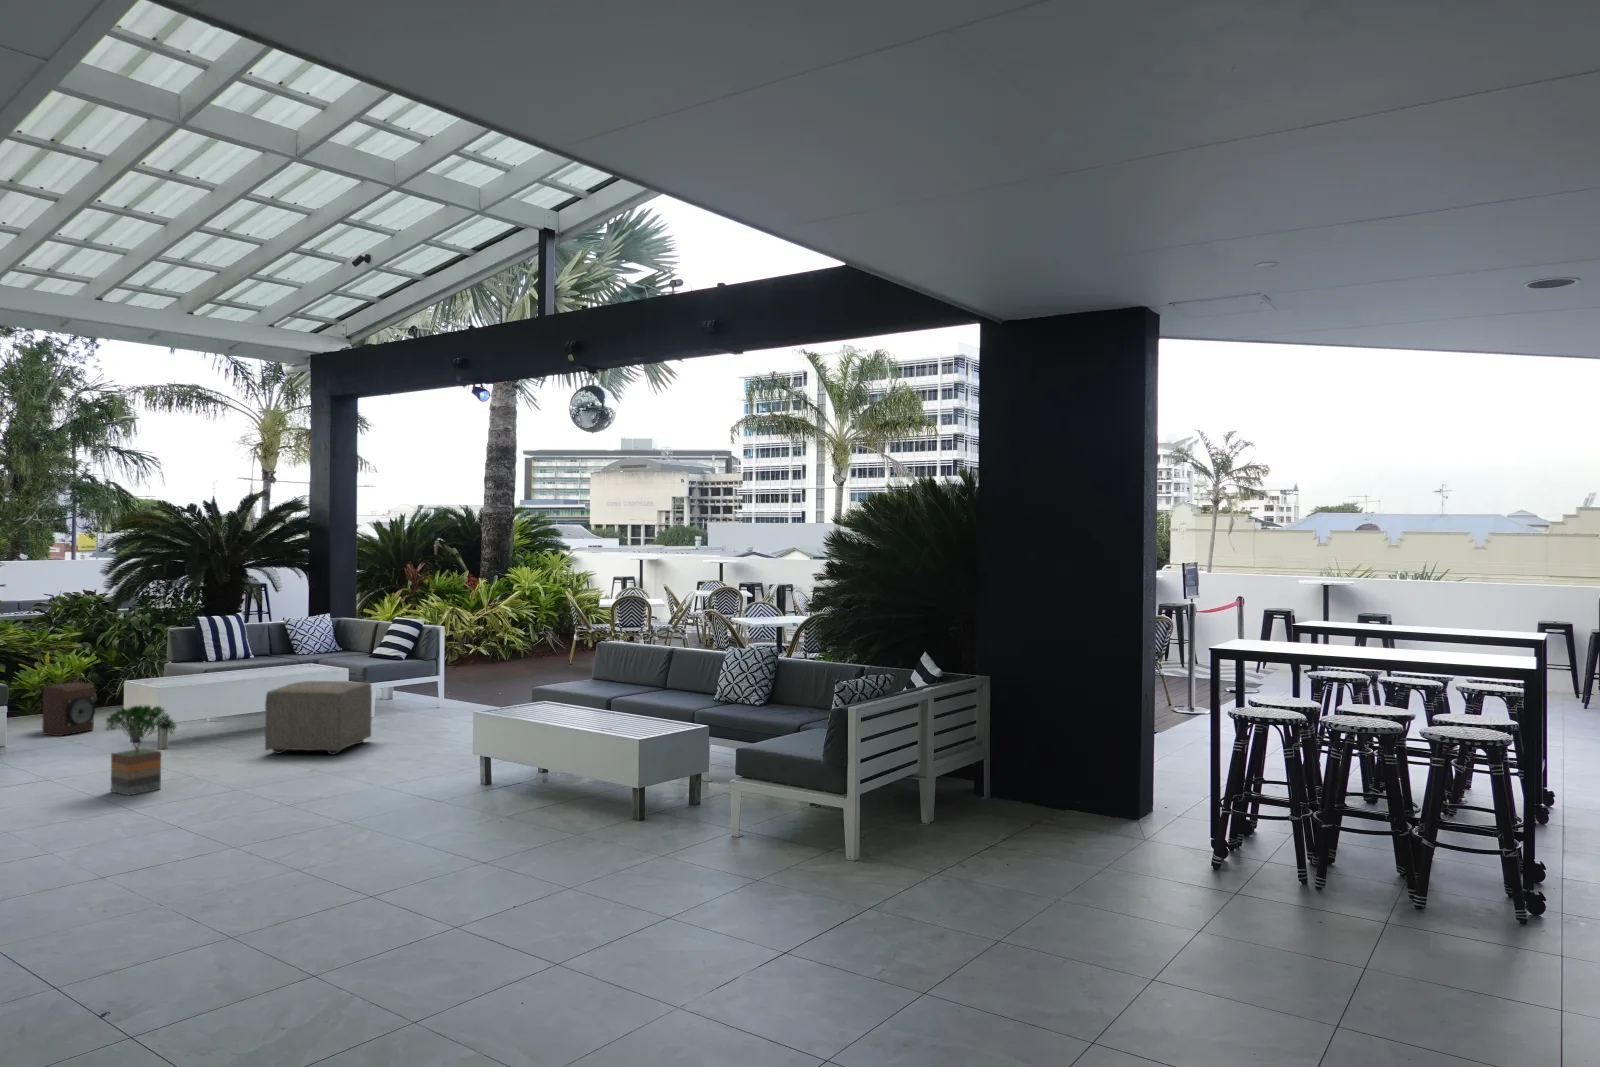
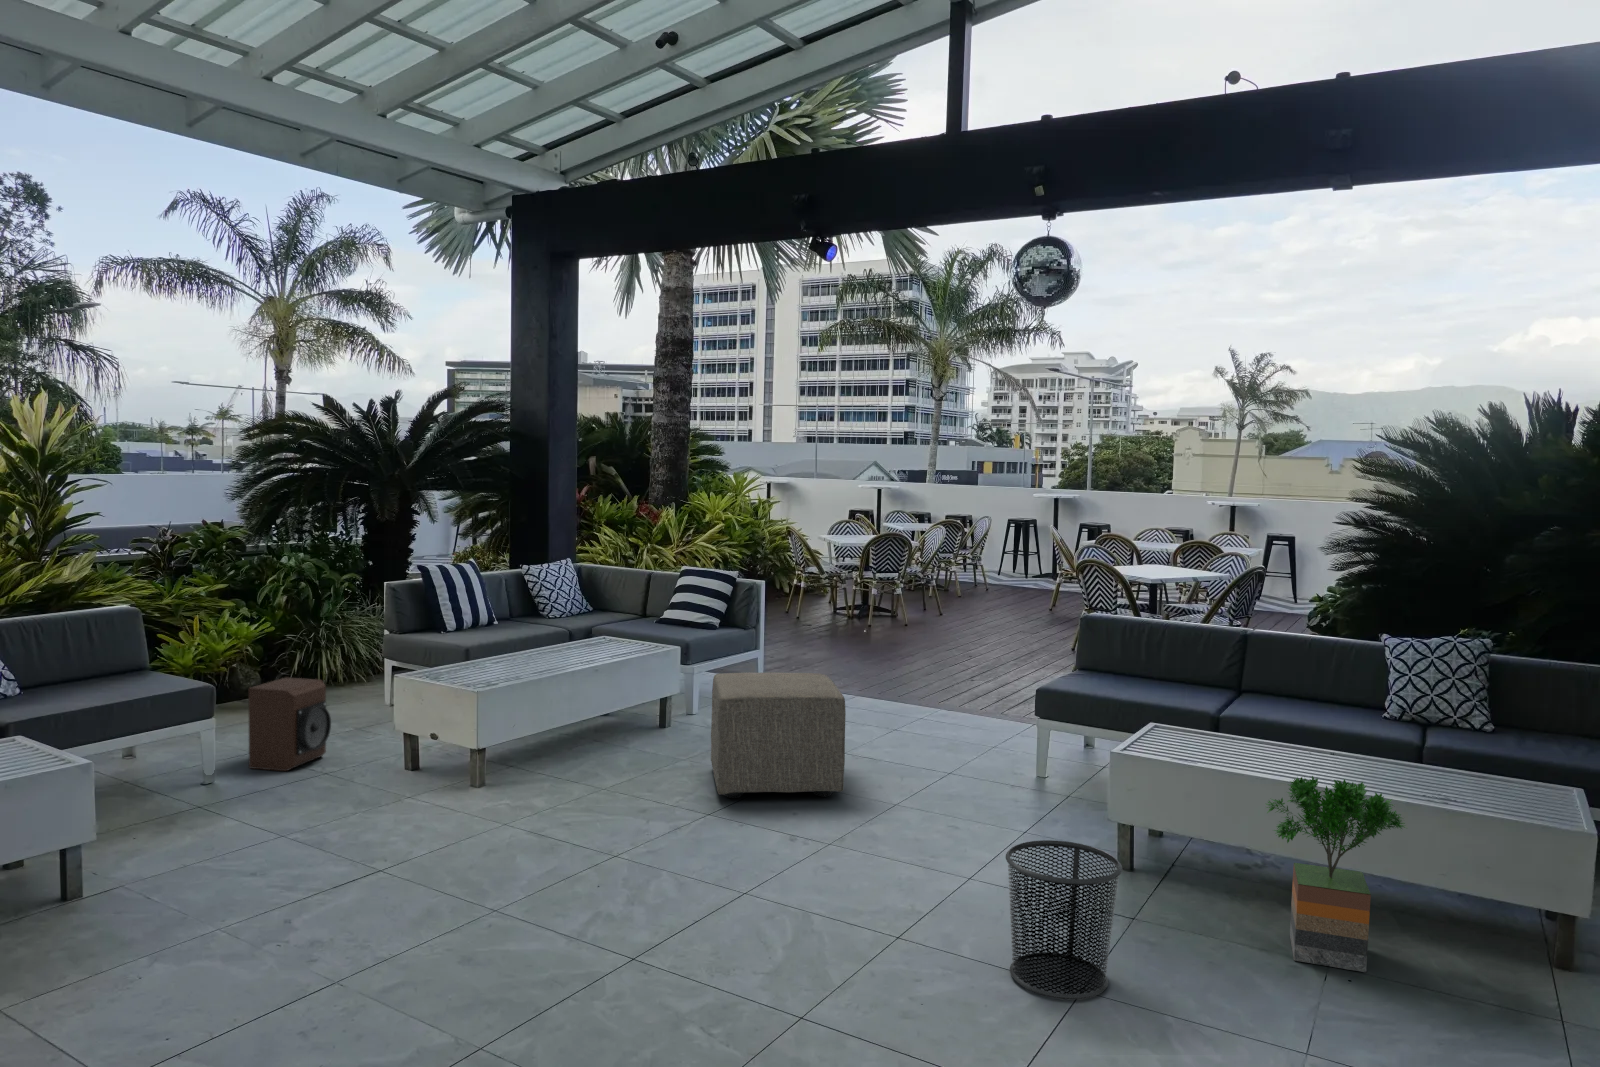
potted tree: present [106,705,176,796] -> present [1267,776,1405,972]
waste bin: none [230,752,295,827] -> present [1006,840,1122,1000]

